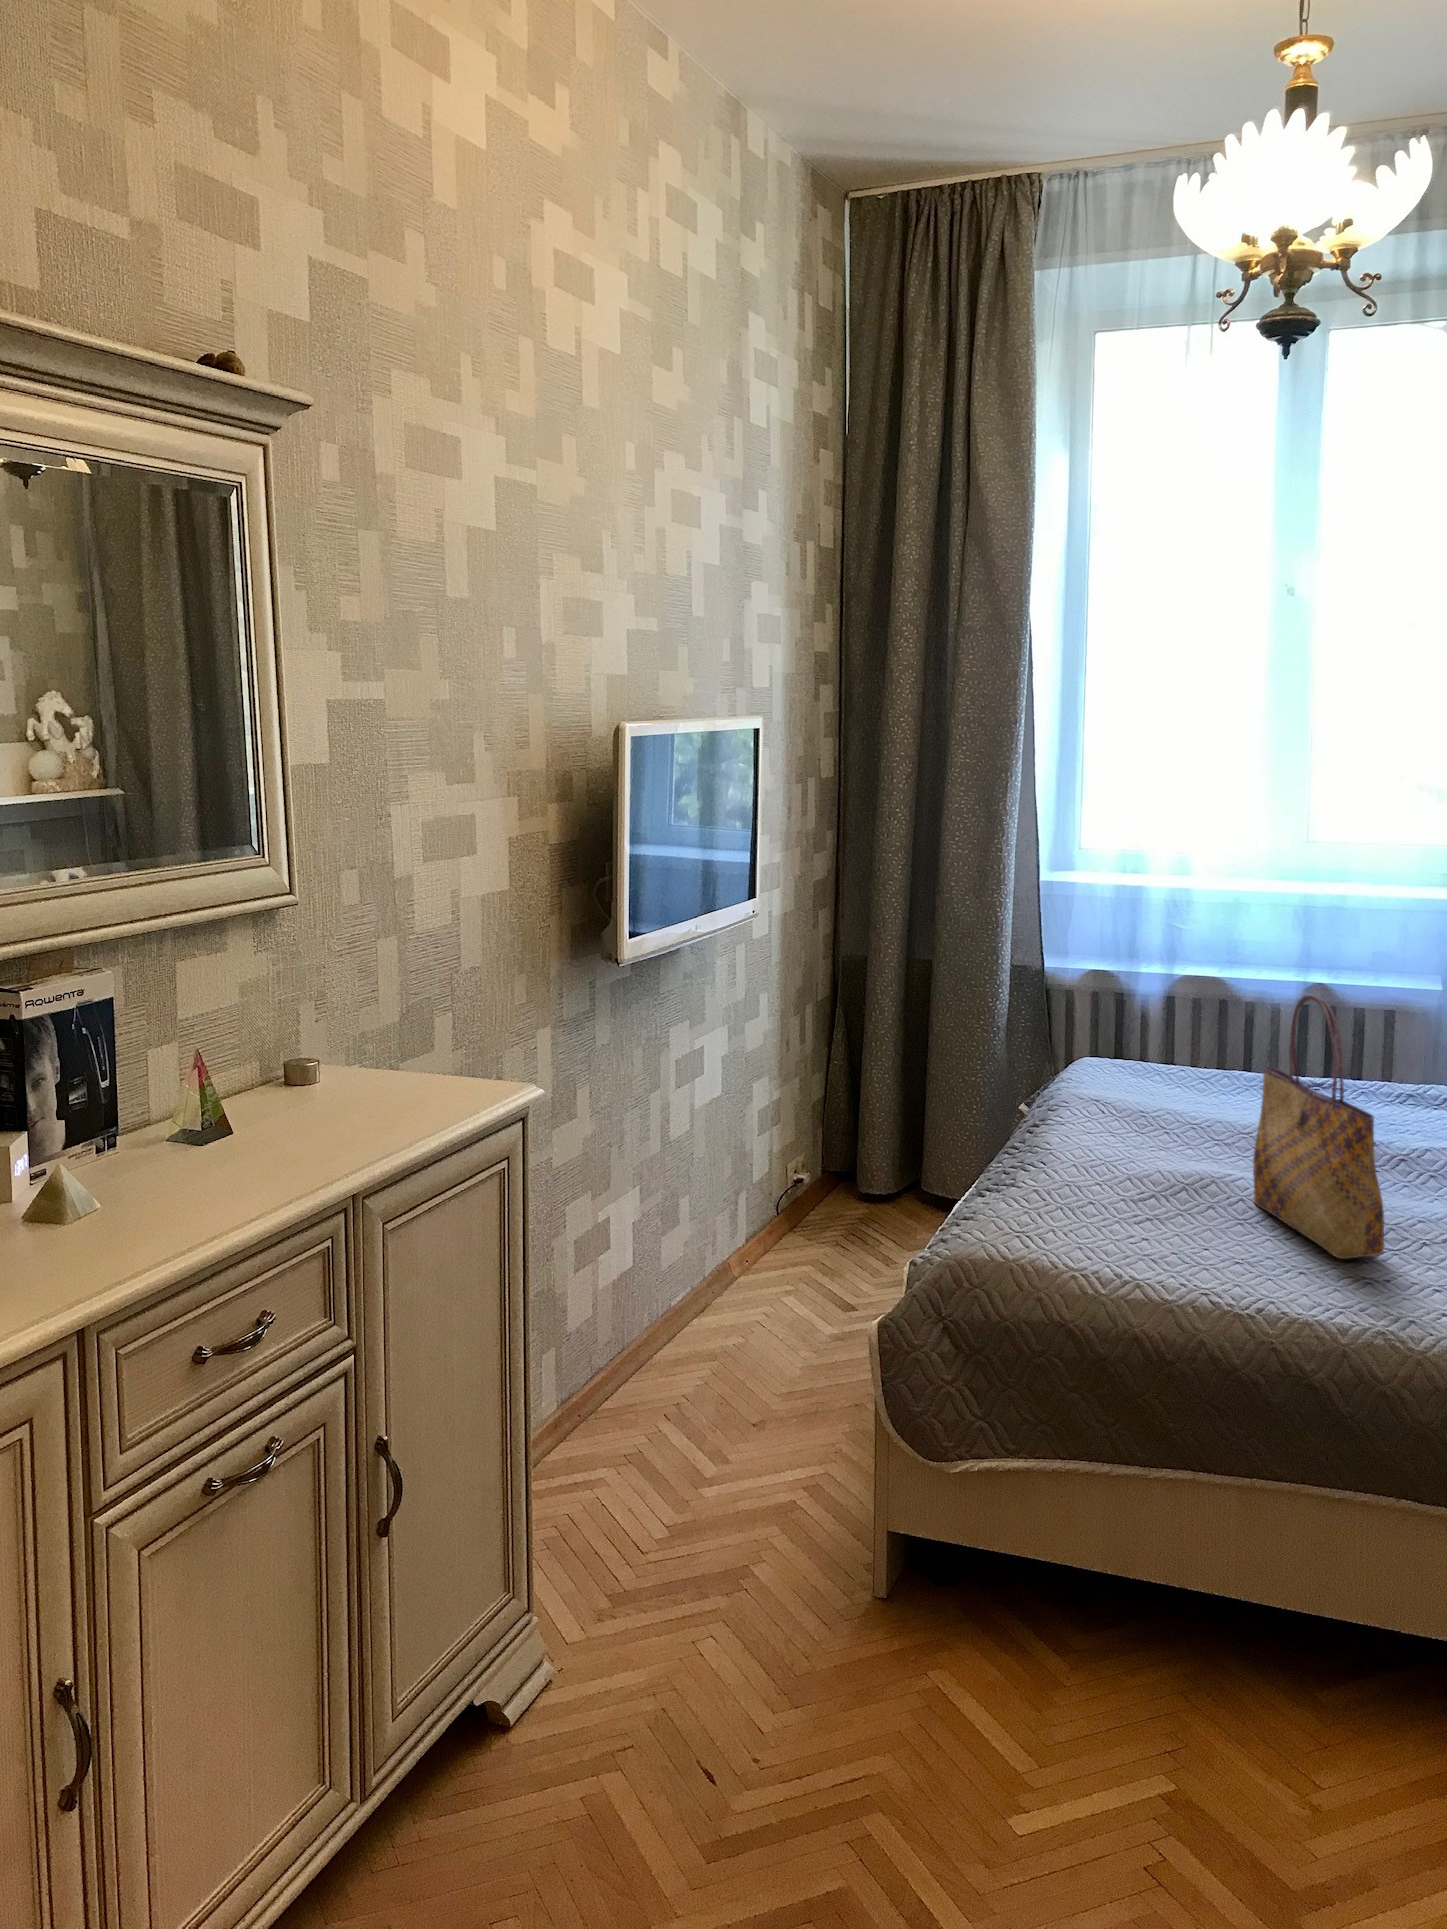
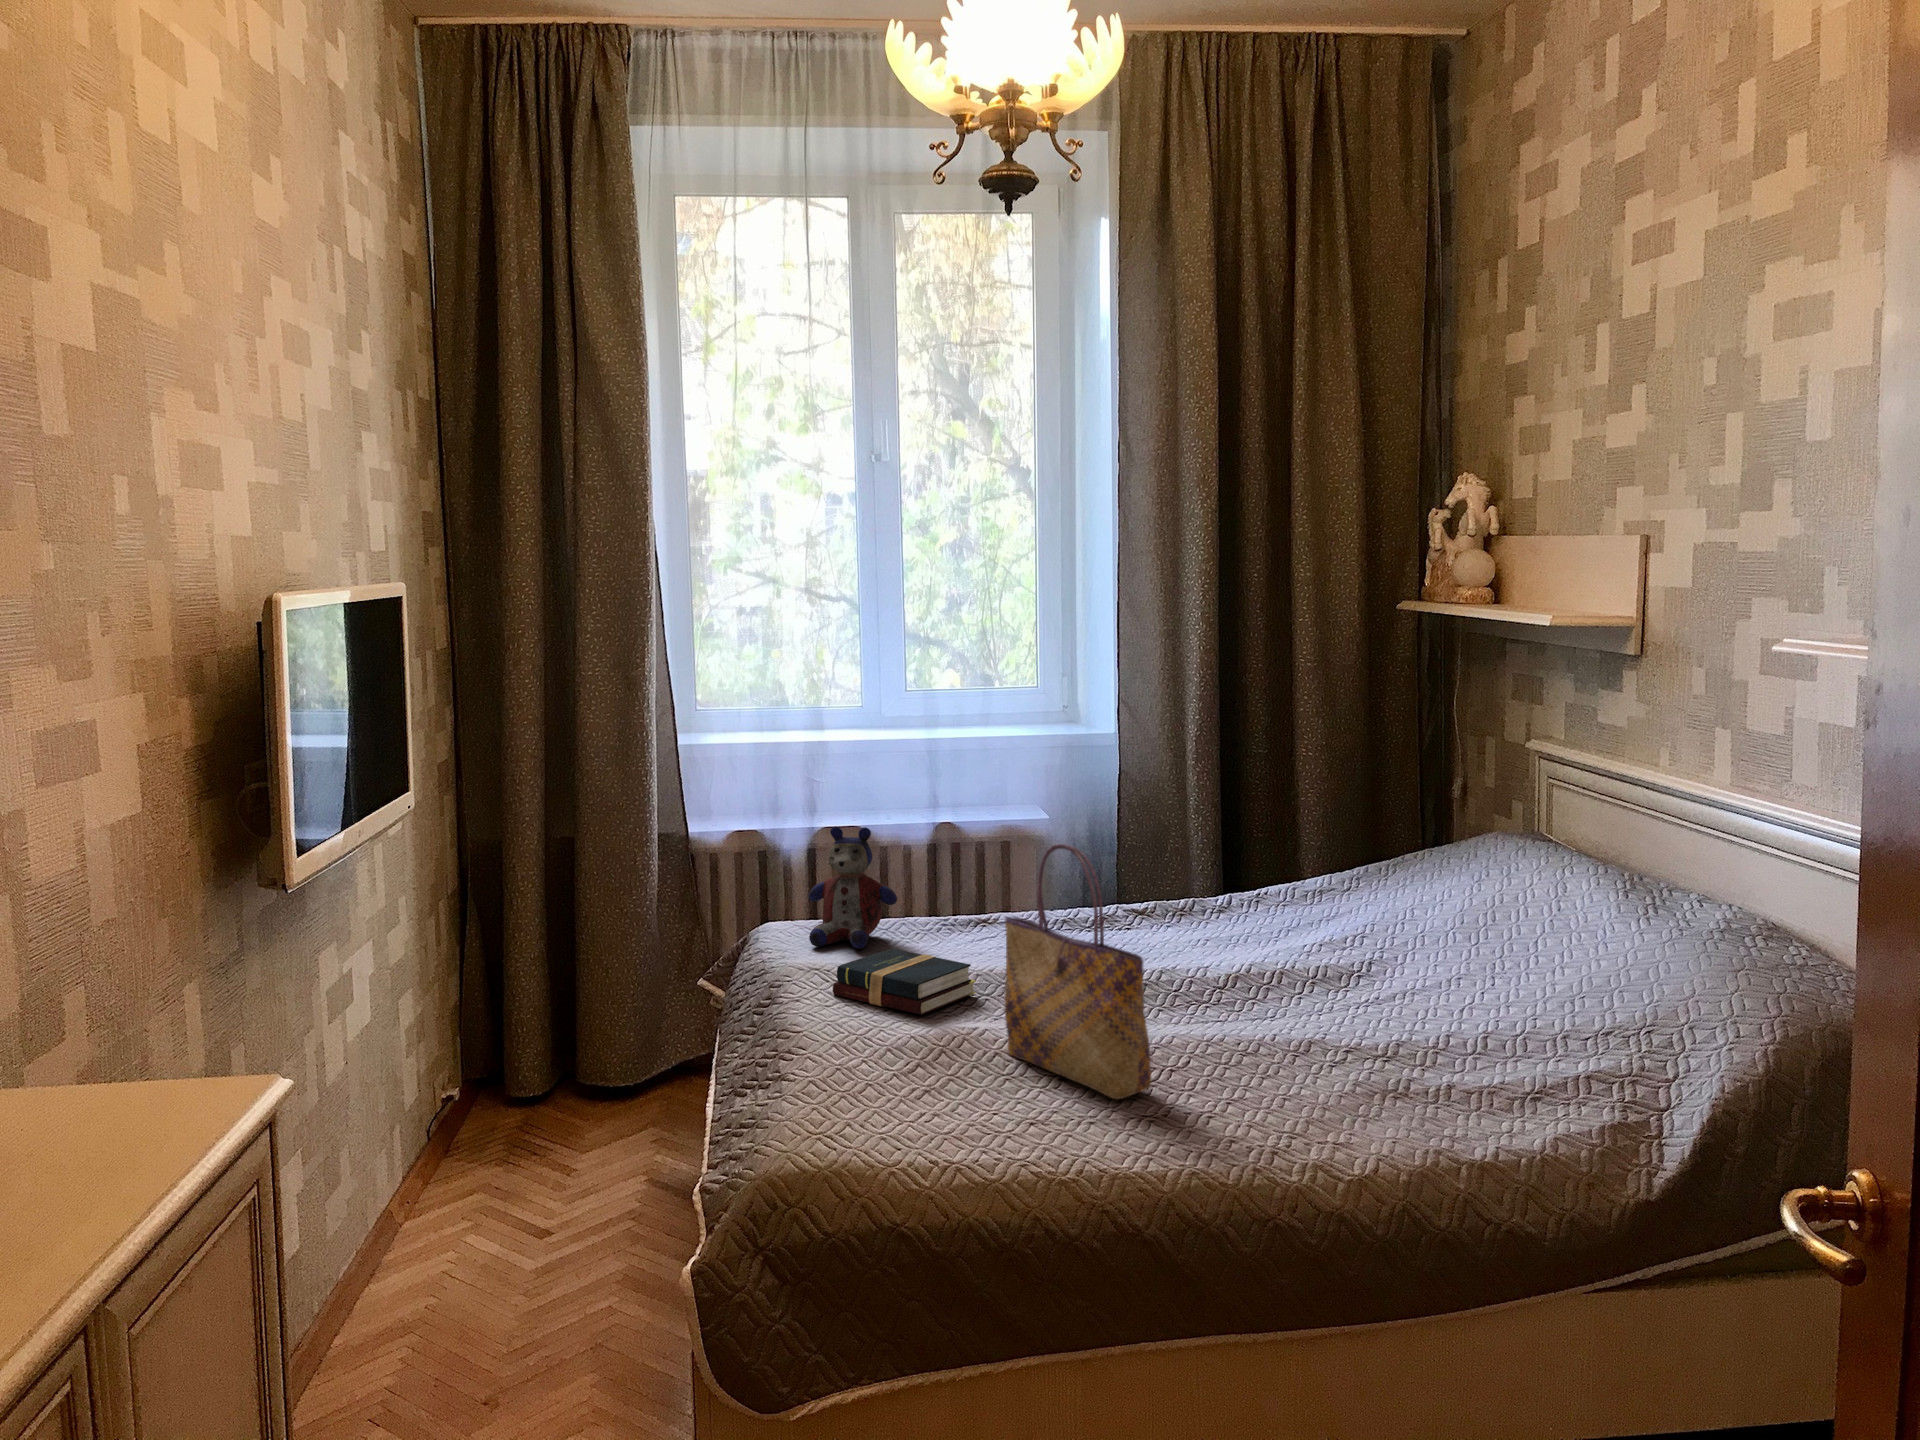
stuffed bear: none [1112,969,1208,1091] -> present [808,827,897,949]
hardback book: none [1109,1092,1255,1156] -> present [833,948,976,1015]

